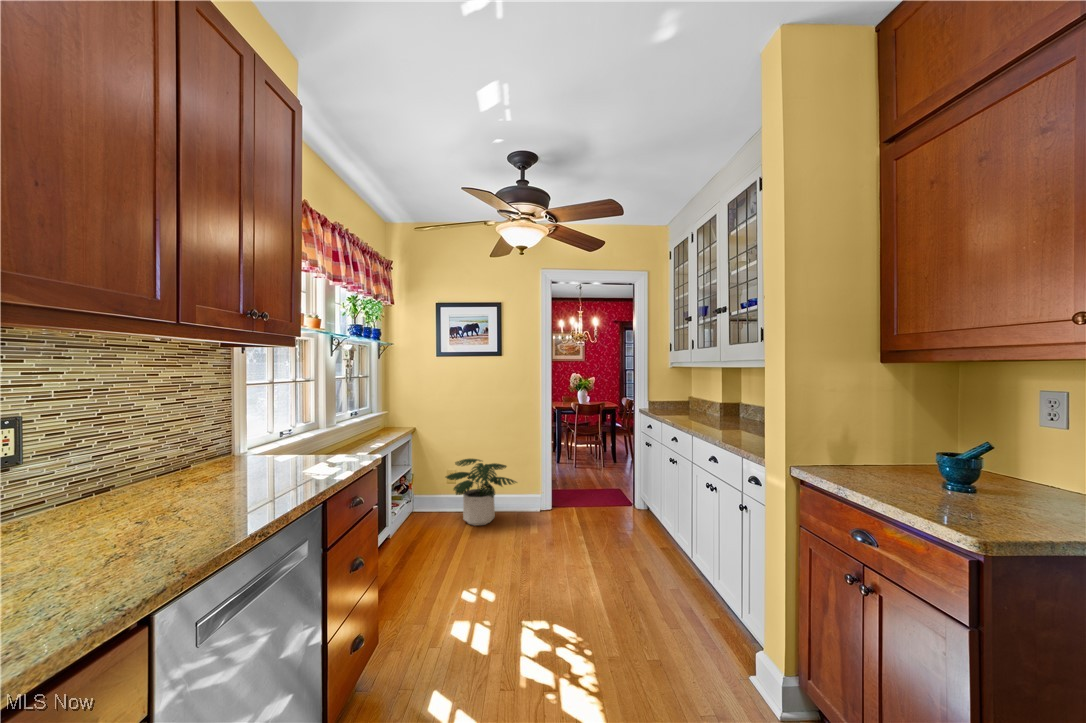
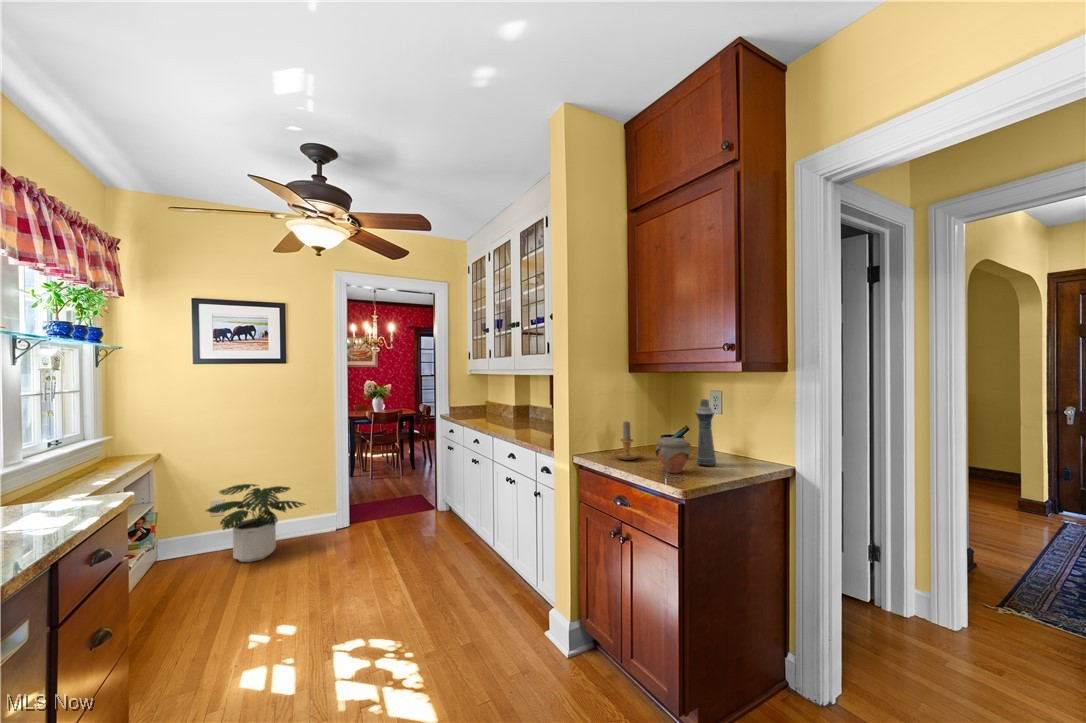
bottle: none [1001,405,1047,508] -> present [695,399,716,466]
candle: none [849,427,911,482] -> present [612,421,648,460]
jar: none [924,457,993,512] -> present [655,437,691,473]

